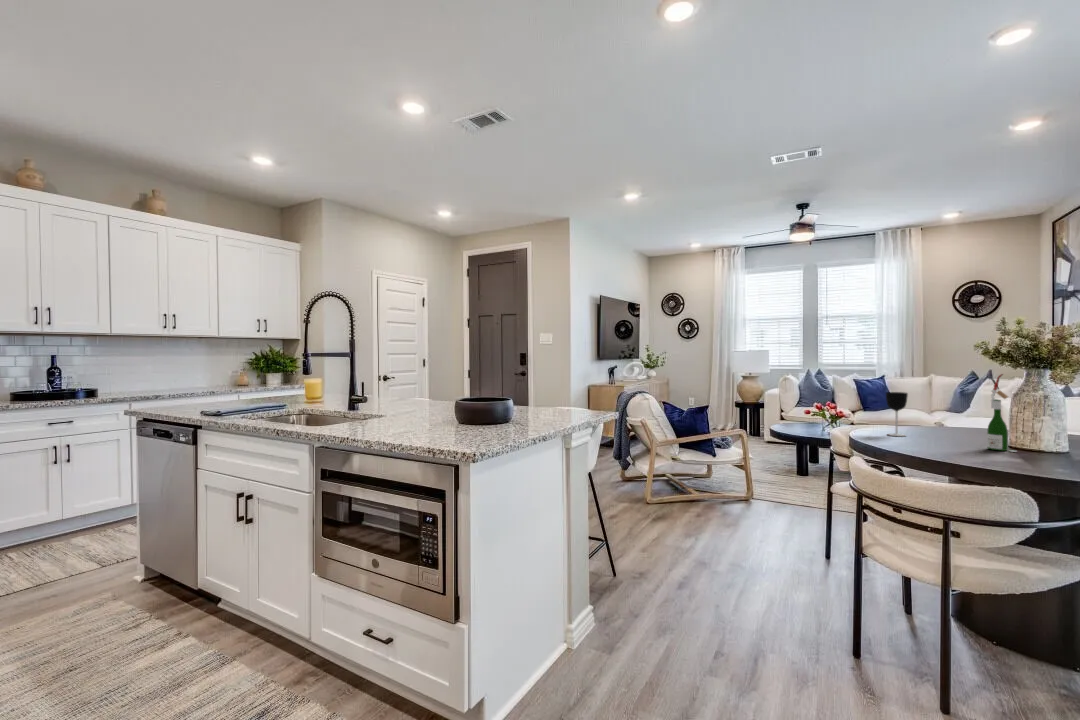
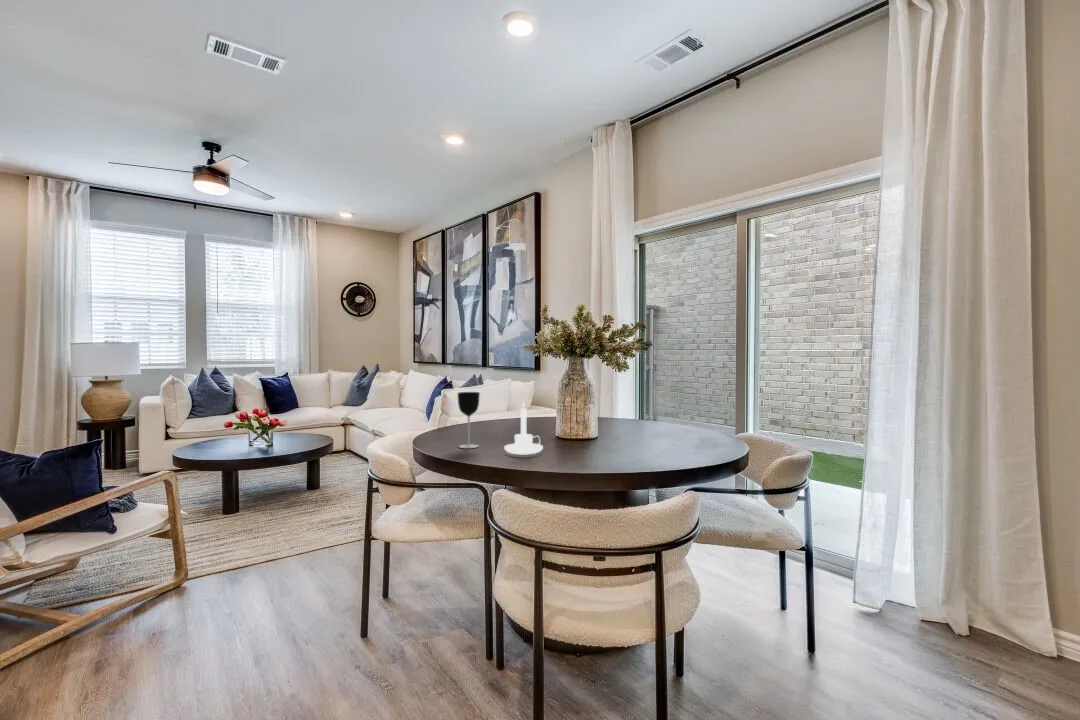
wine bottle: present [987,374,1016,452] -> none [566,365,591,448]
candle holder: none [911,402,953,446] -> present [504,402,543,455]

